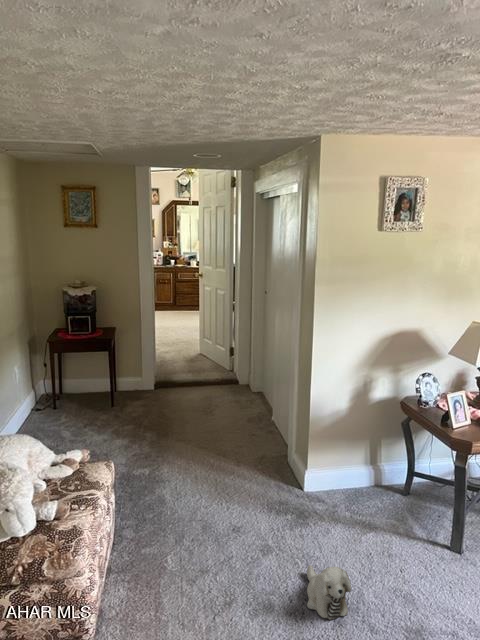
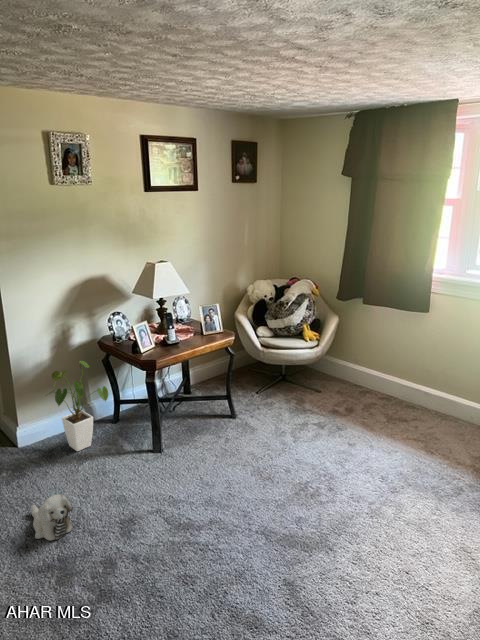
house plant: none [337,416,406,517] -> present [45,361,108,451]

